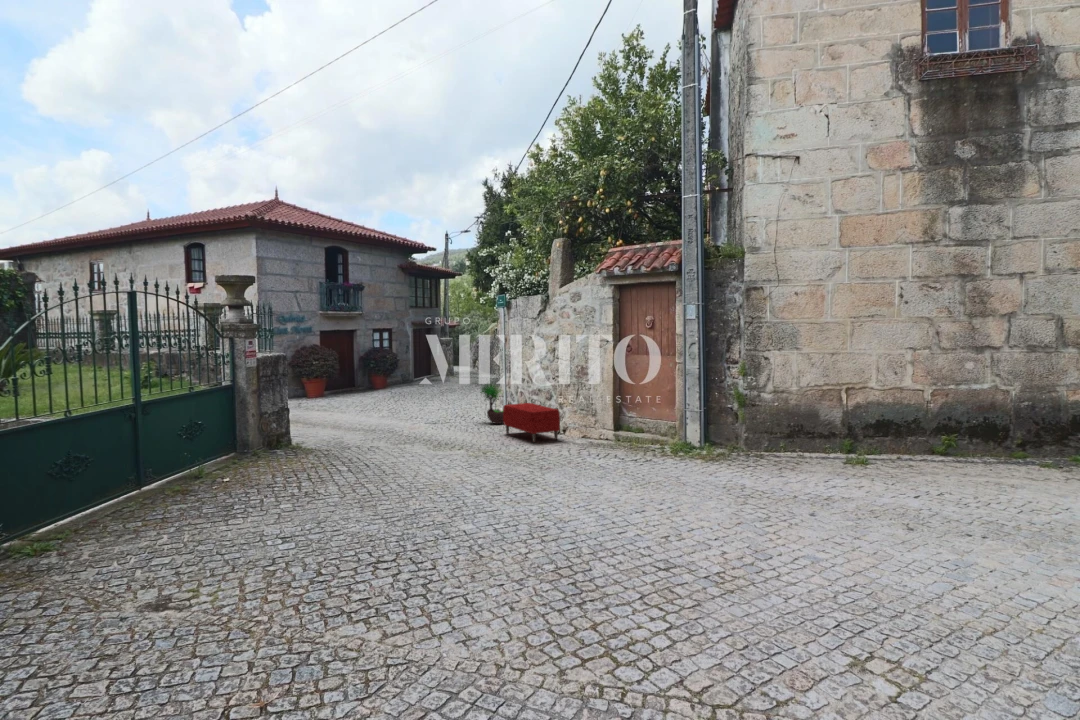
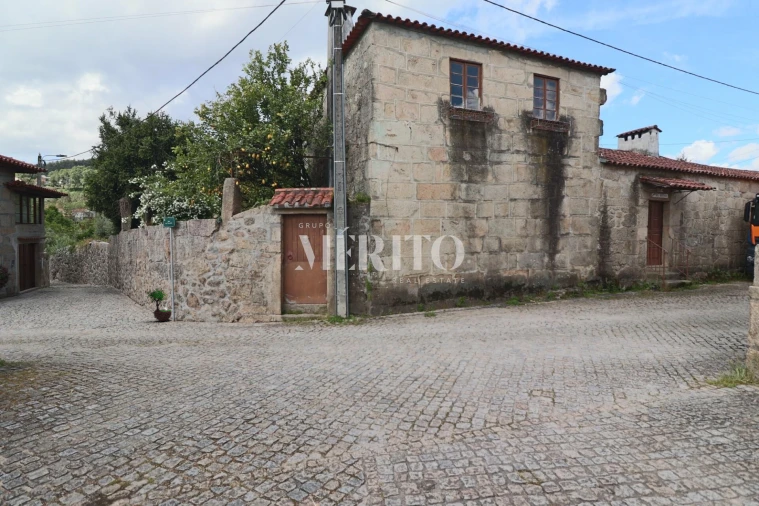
bench: present [503,403,560,443] -> none [184,301,238,330]

